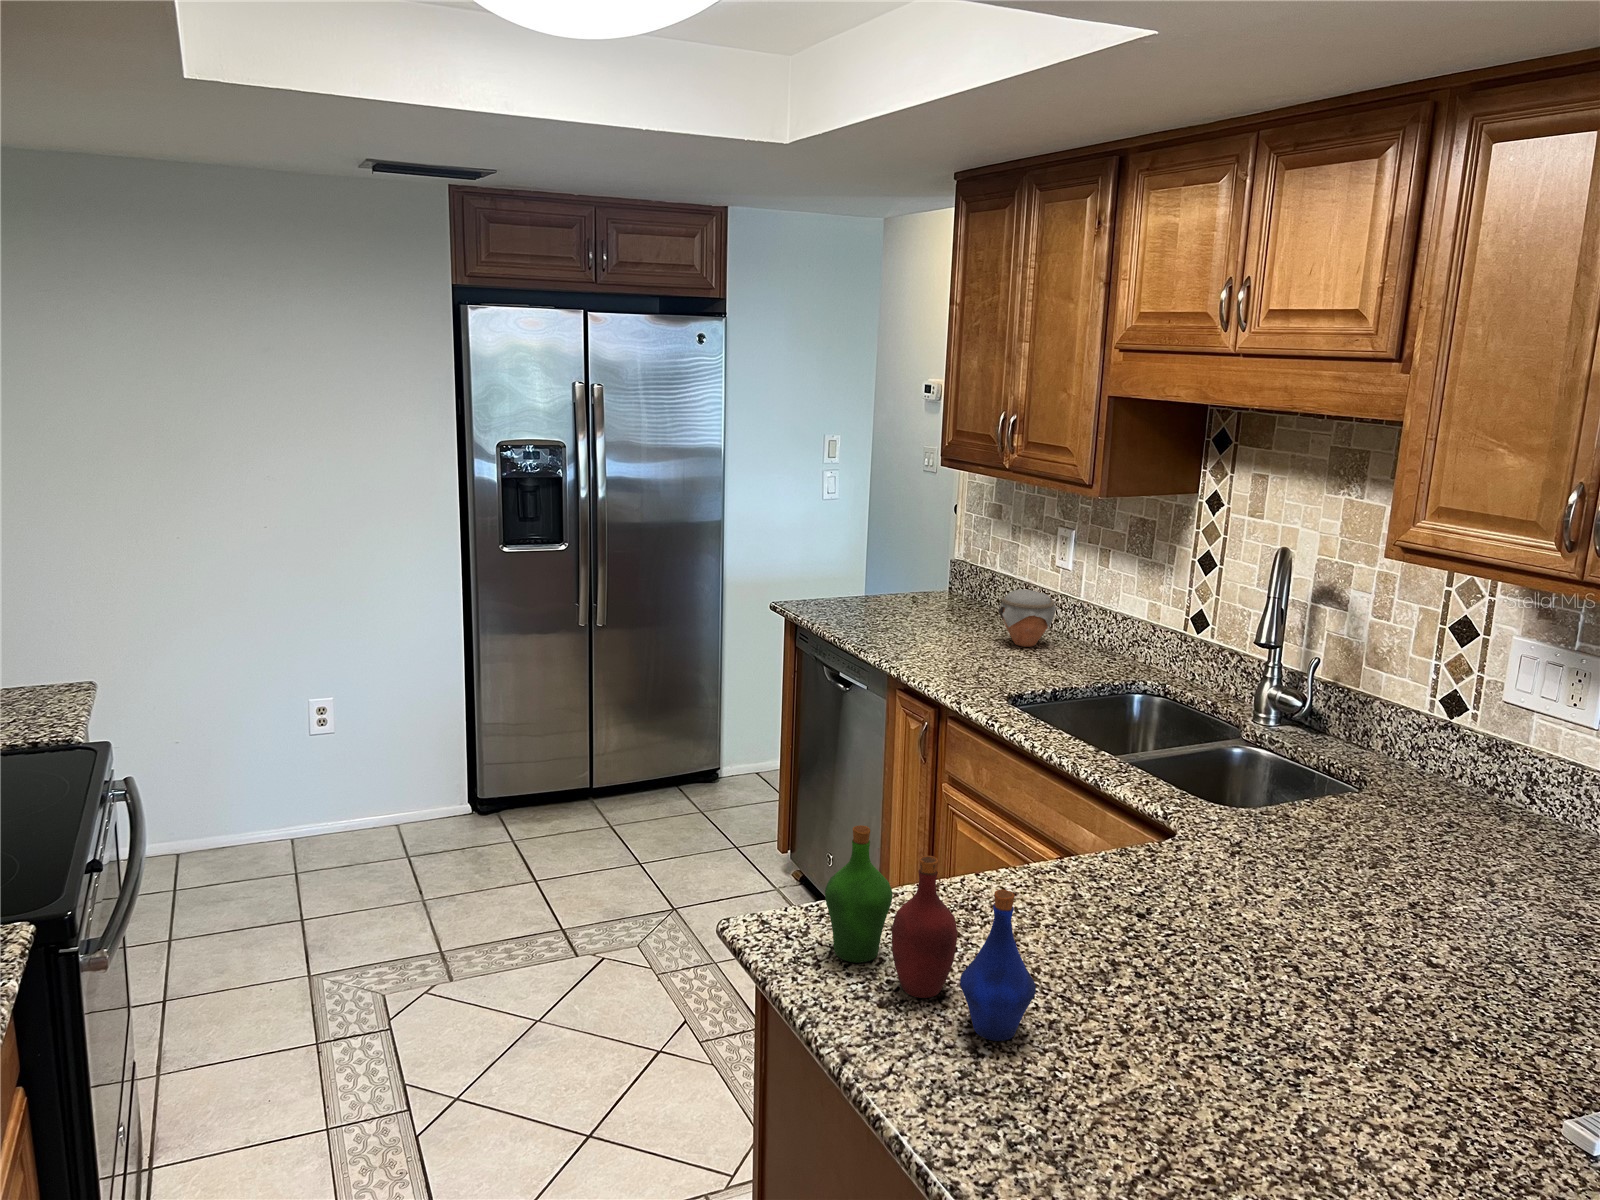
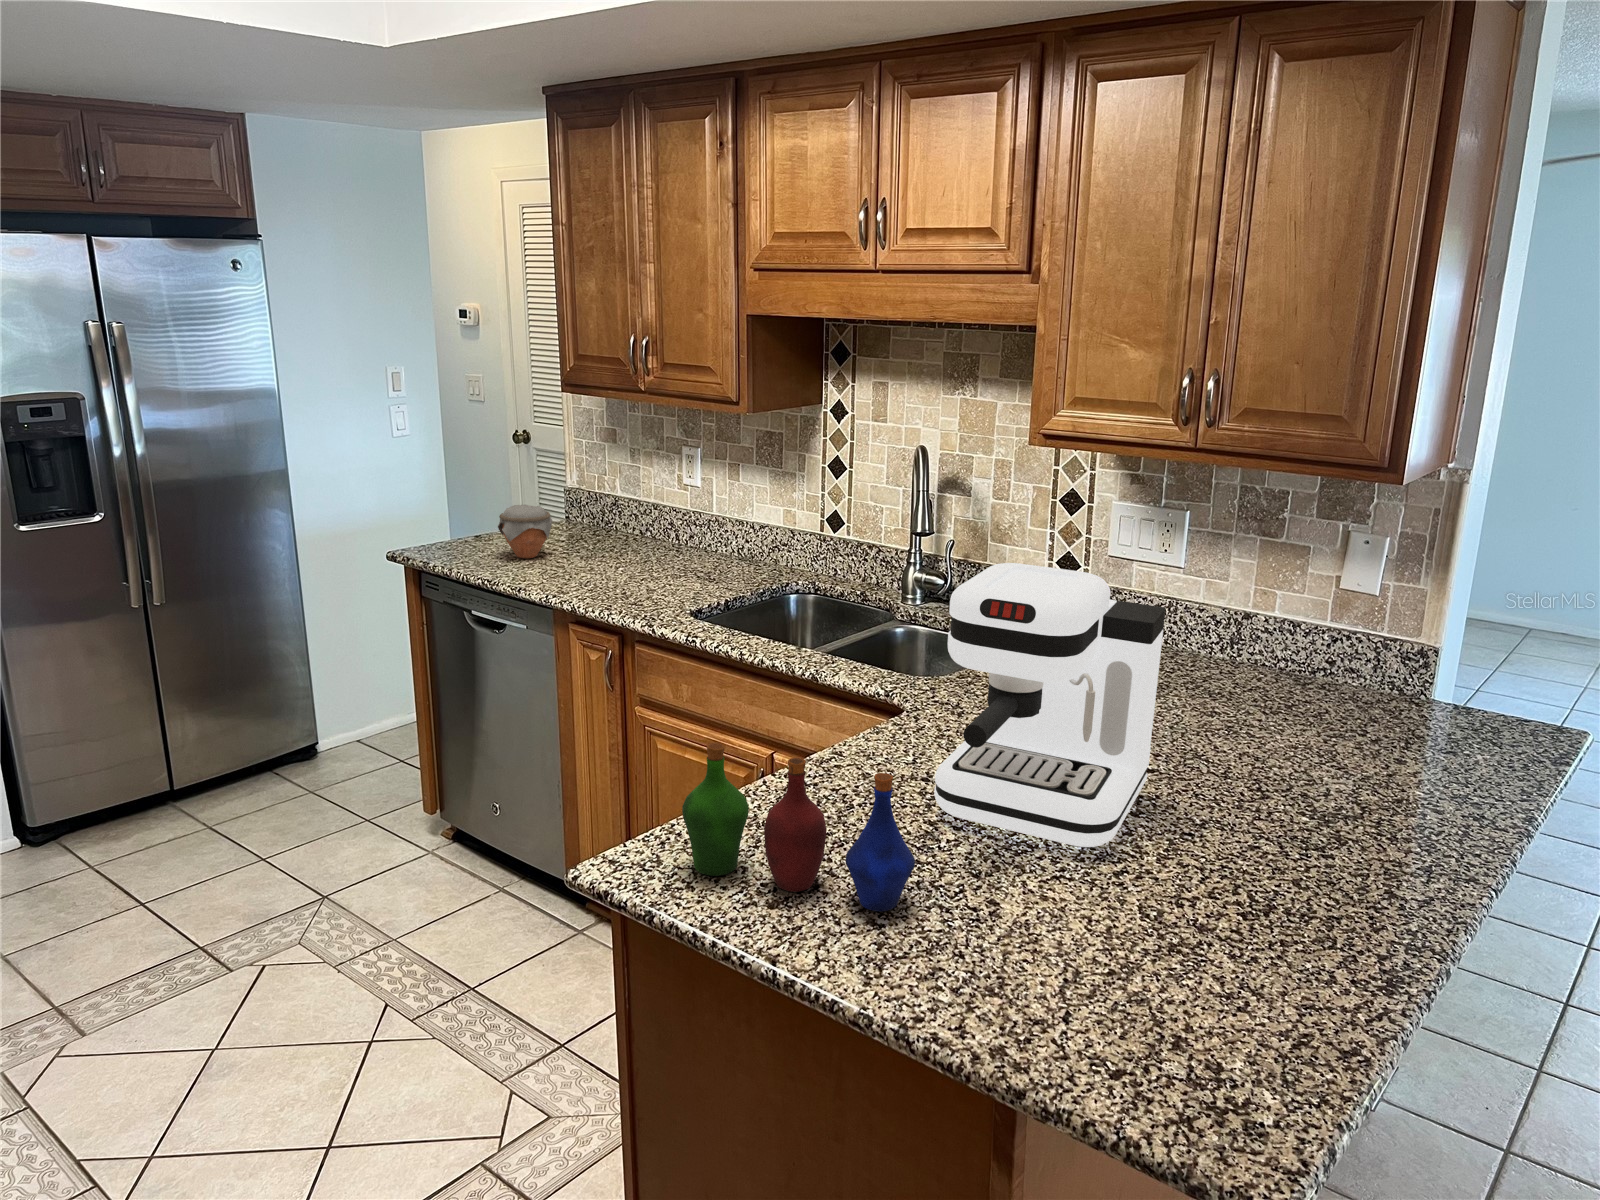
jar: present [998,589,1056,647] -> present [498,505,552,558]
coffee maker: none [1122,686,1438,1037] -> present [934,563,1166,847]

